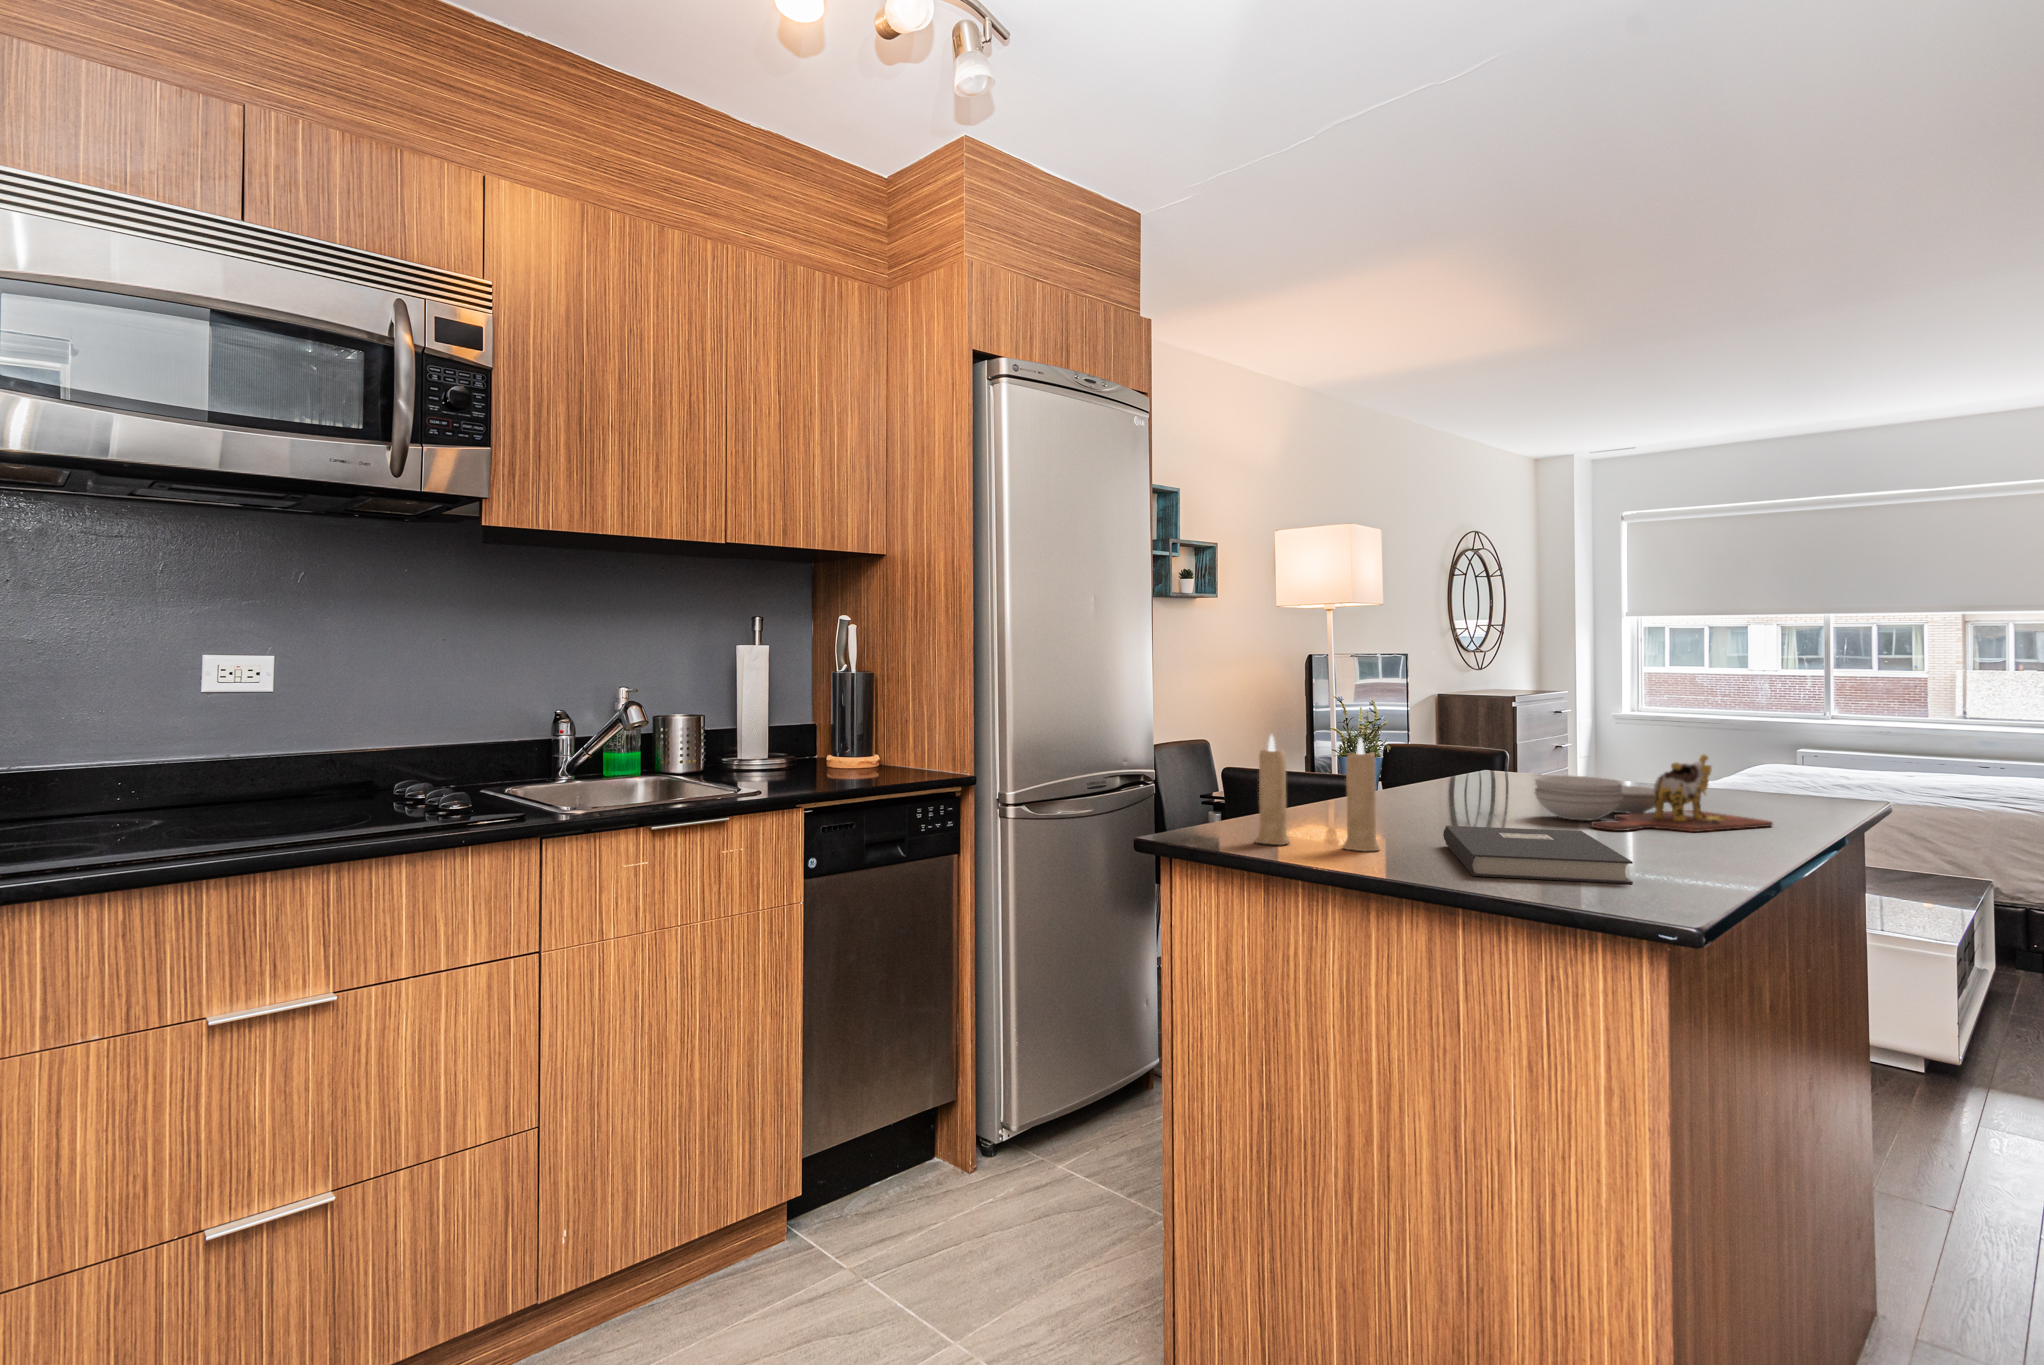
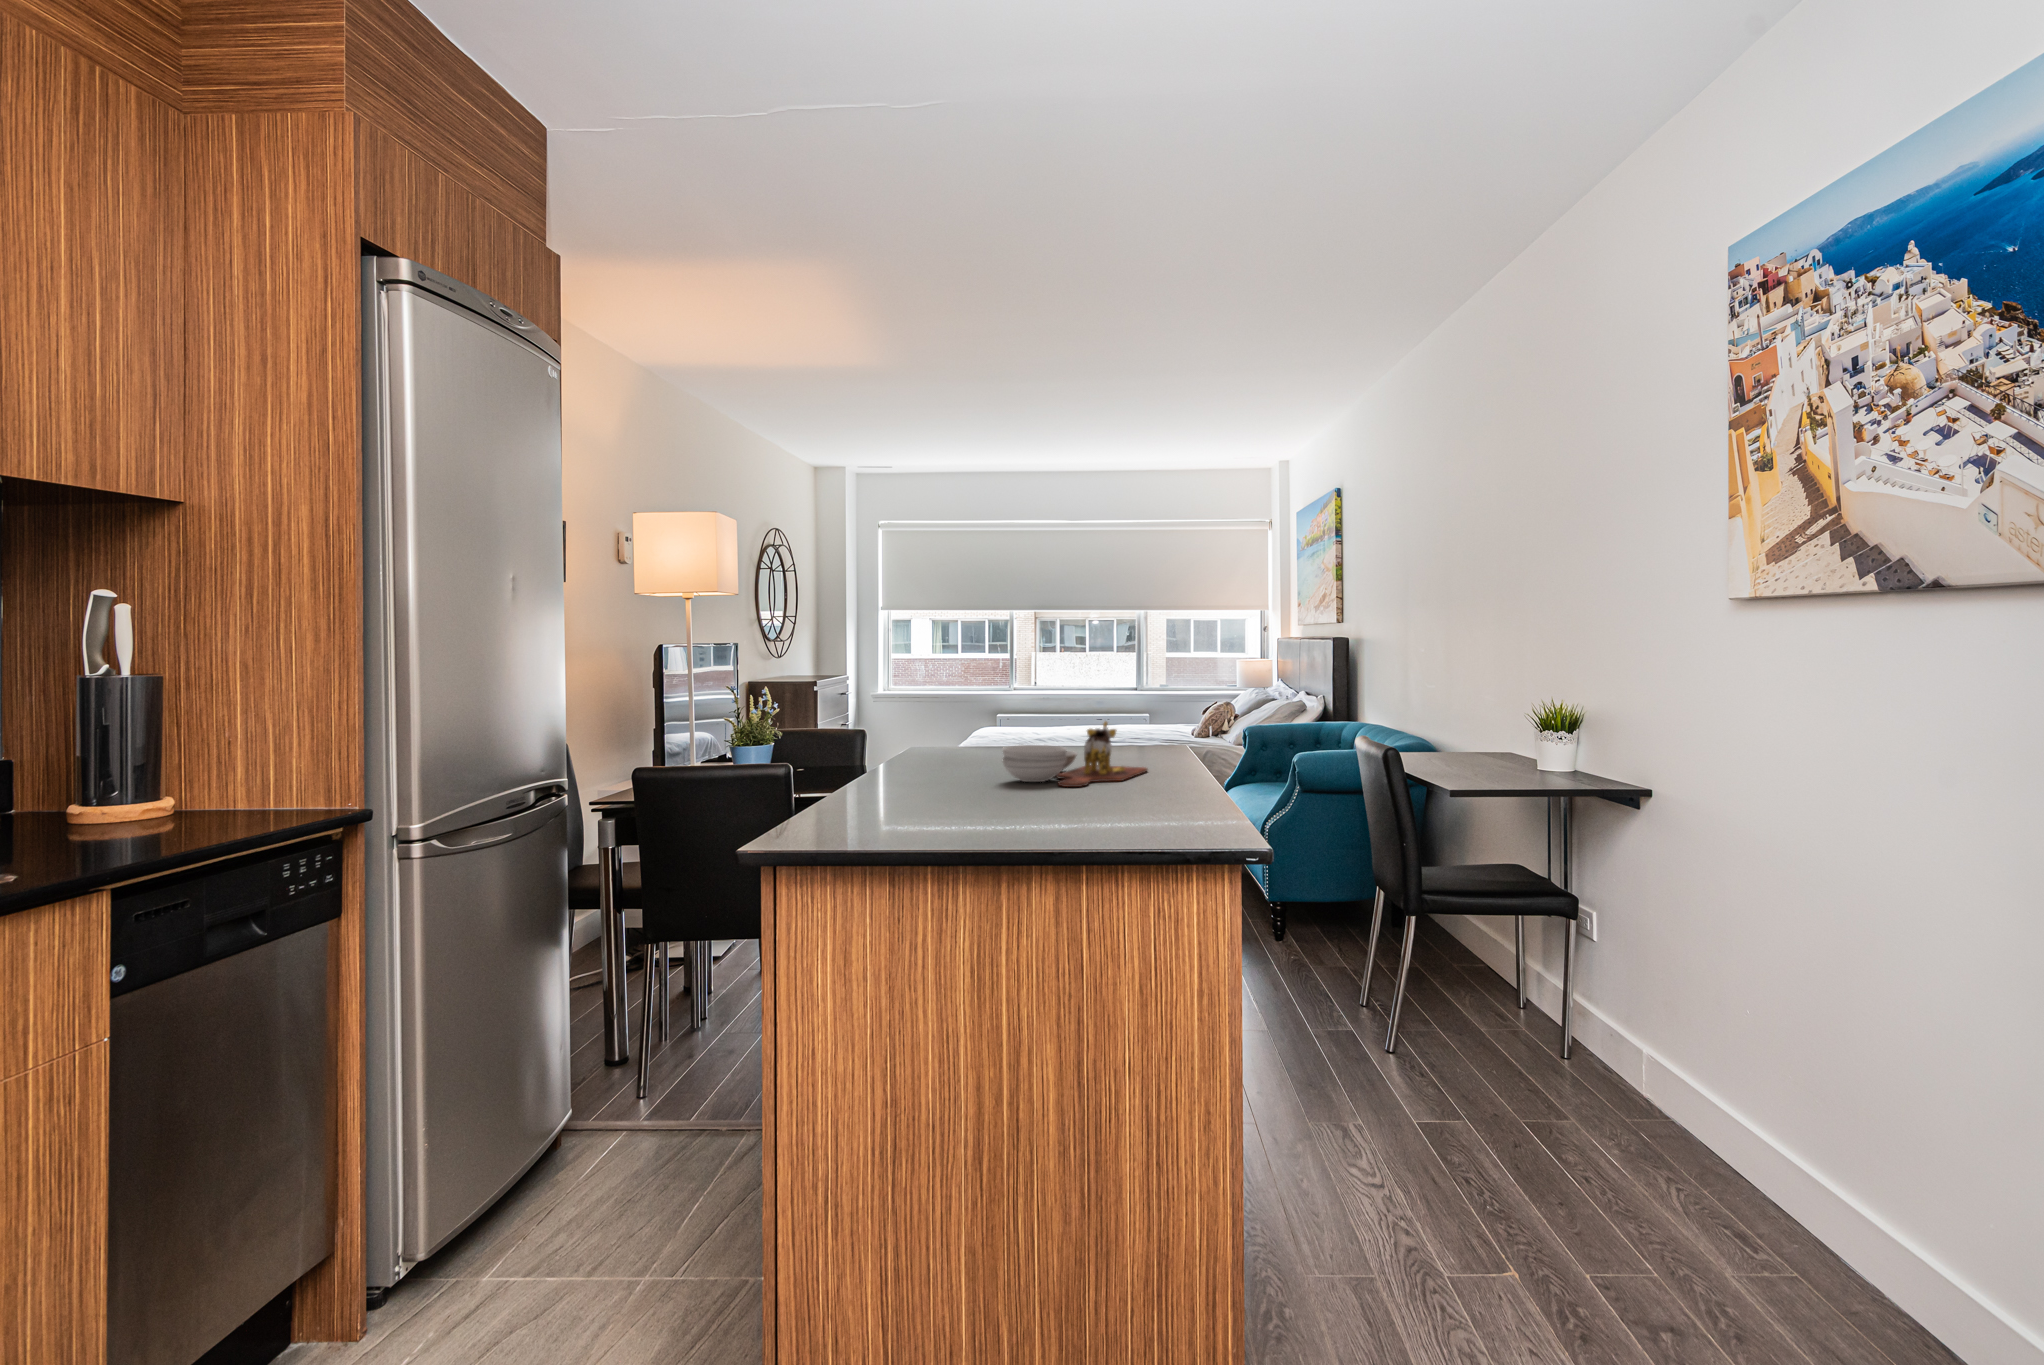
candle: present [1255,735,1380,851] -> none [861,720,978,838]
book: present [1443,826,1633,884] -> none [1009,789,1190,837]

